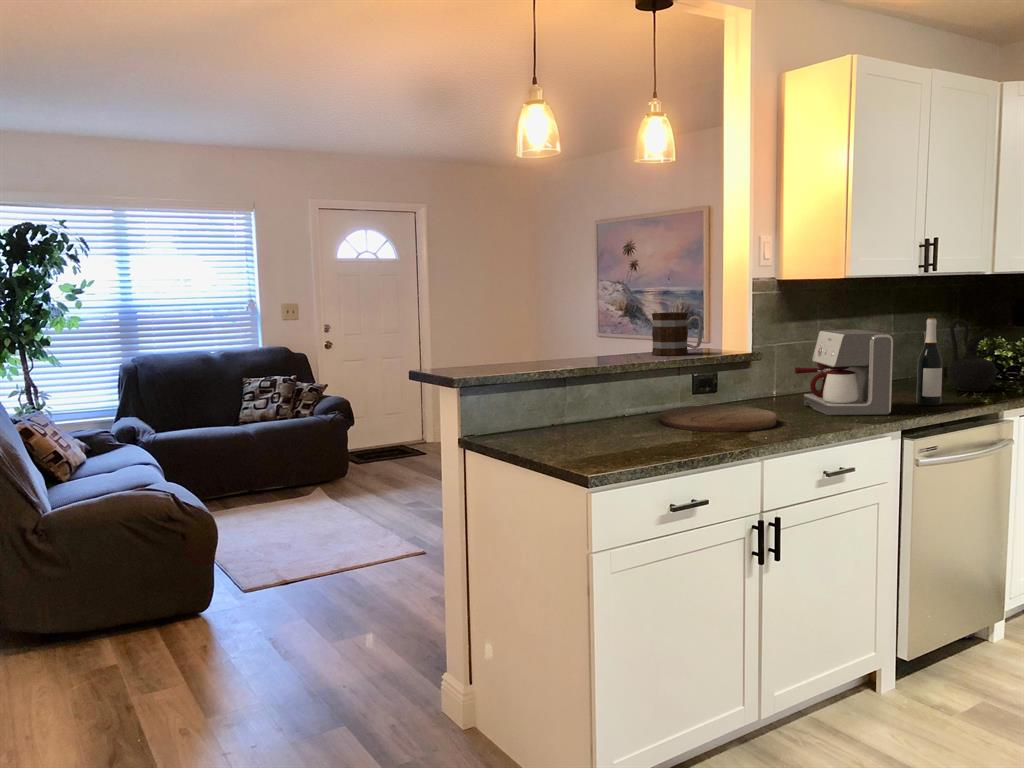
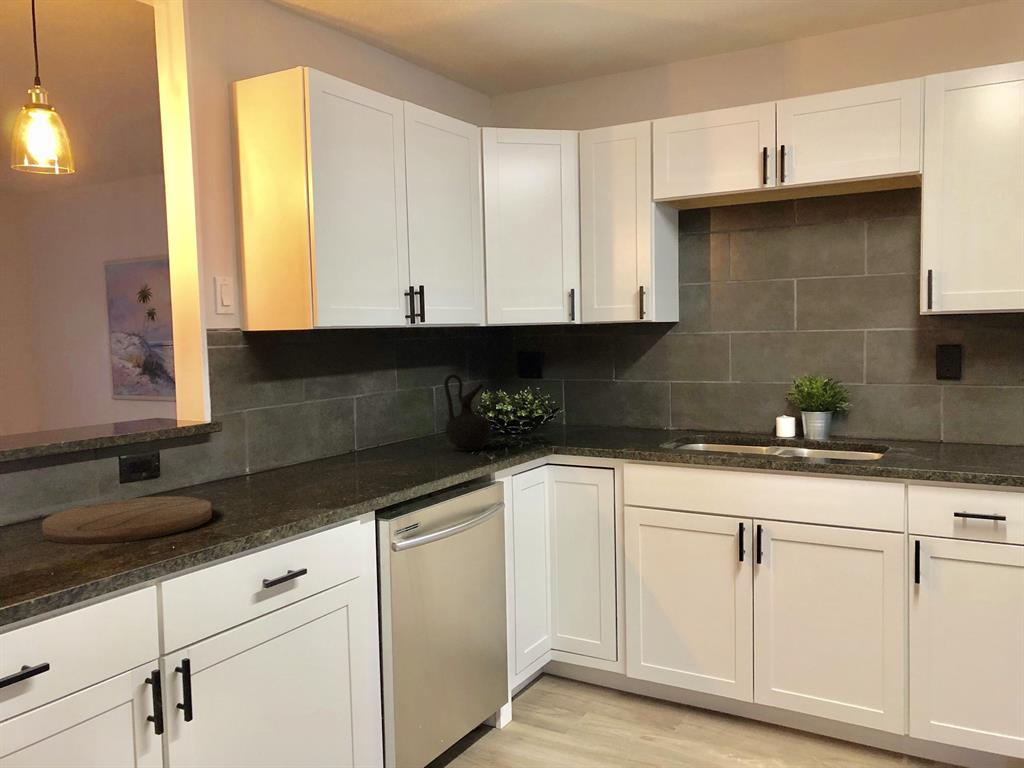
mug: present [652,312,703,355] -> none [62,374,134,433]
wine bottle: present [916,318,943,406] -> none [401,375,428,474]
coffee maker: present [795,329,893,416] -> none [256,390,363,499]

